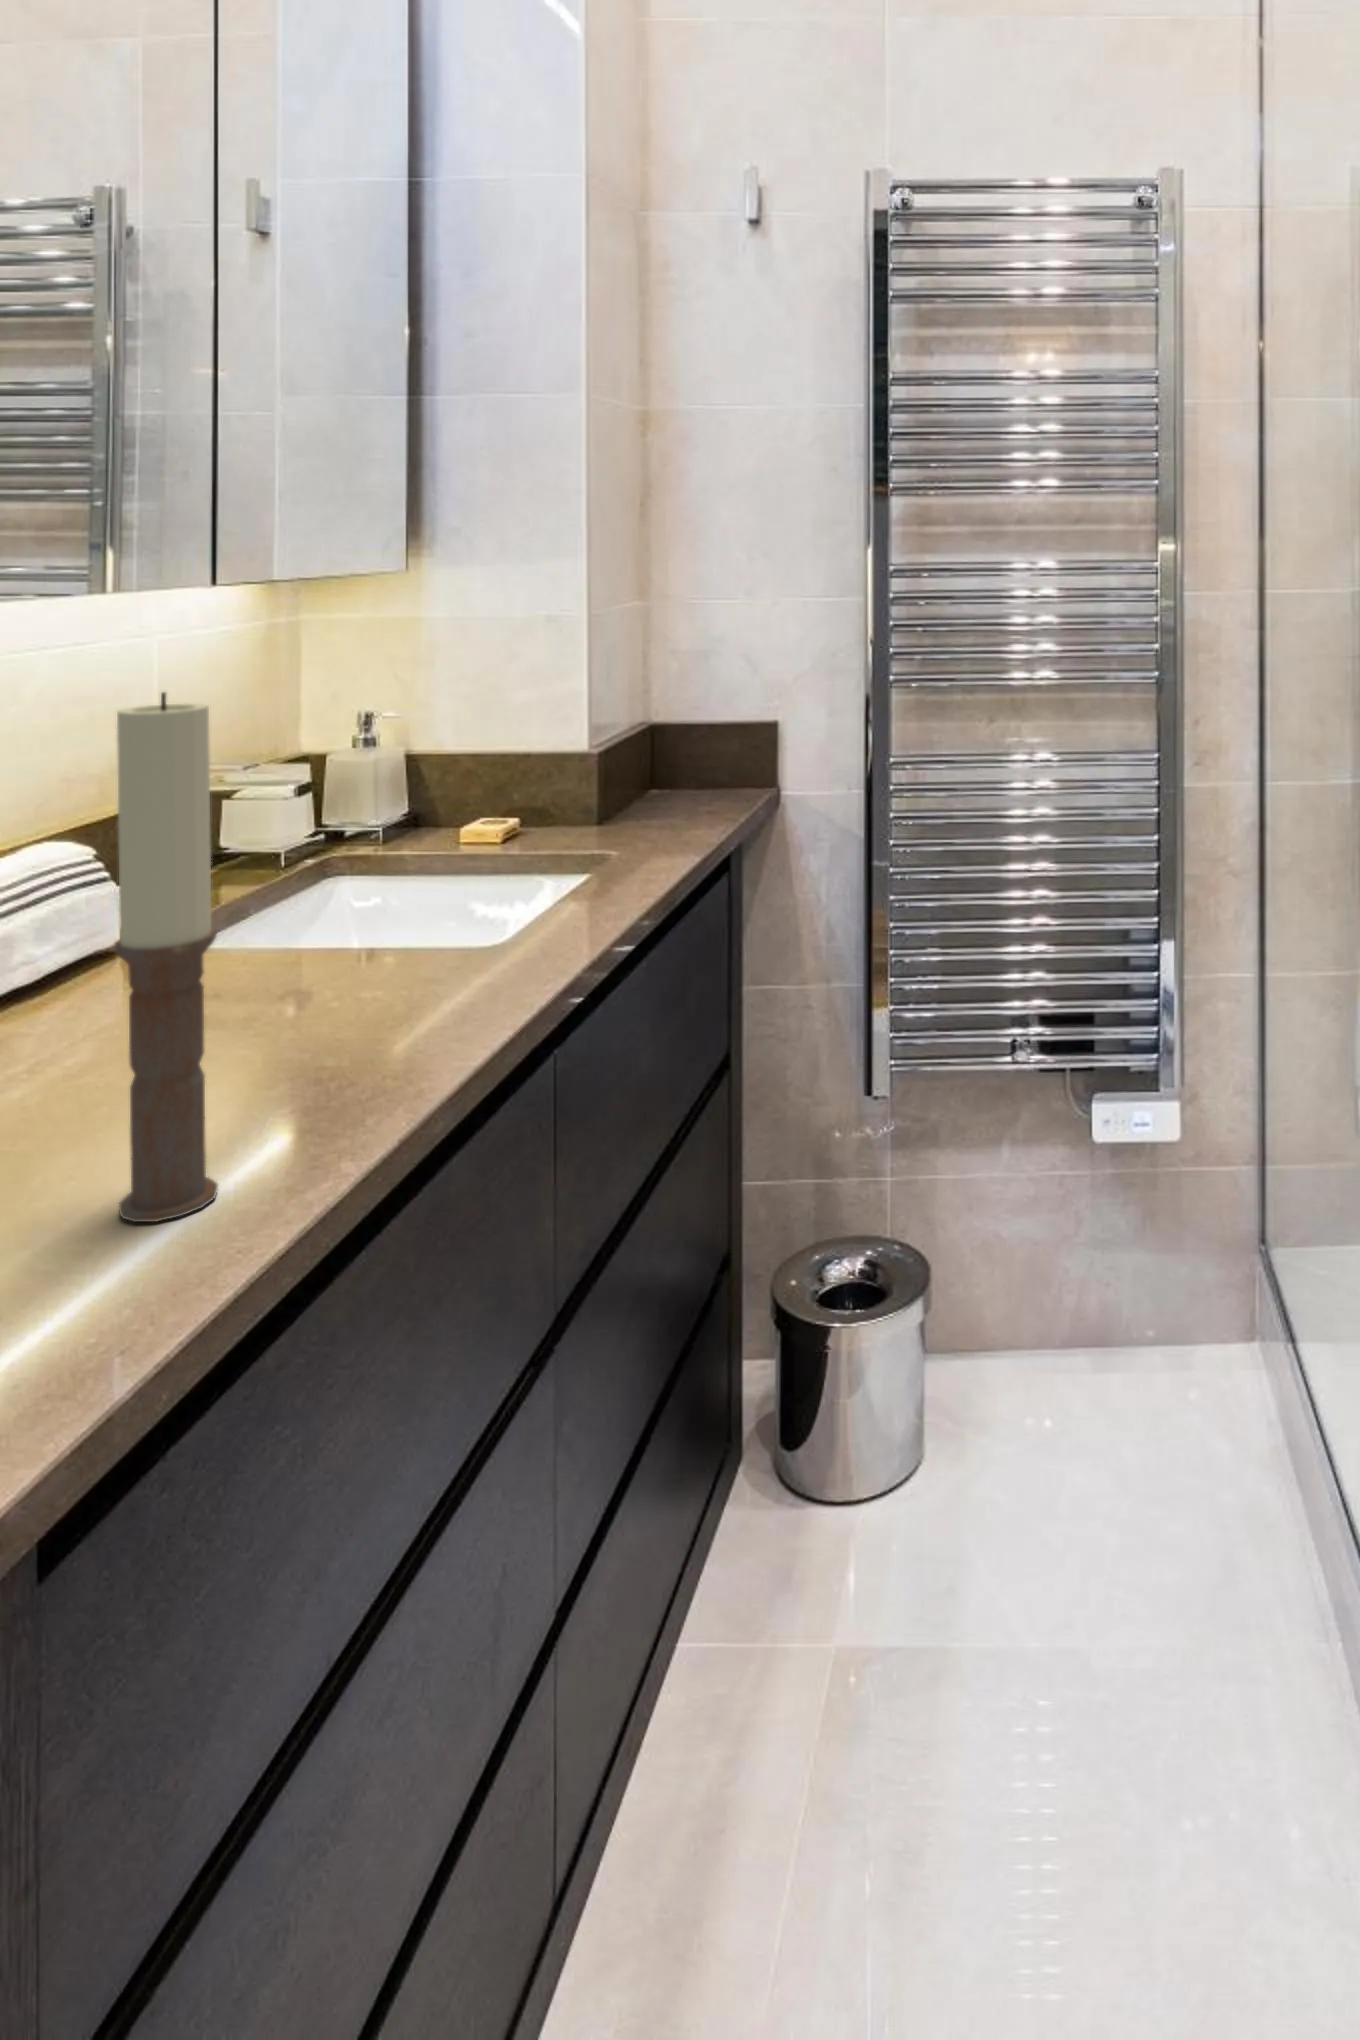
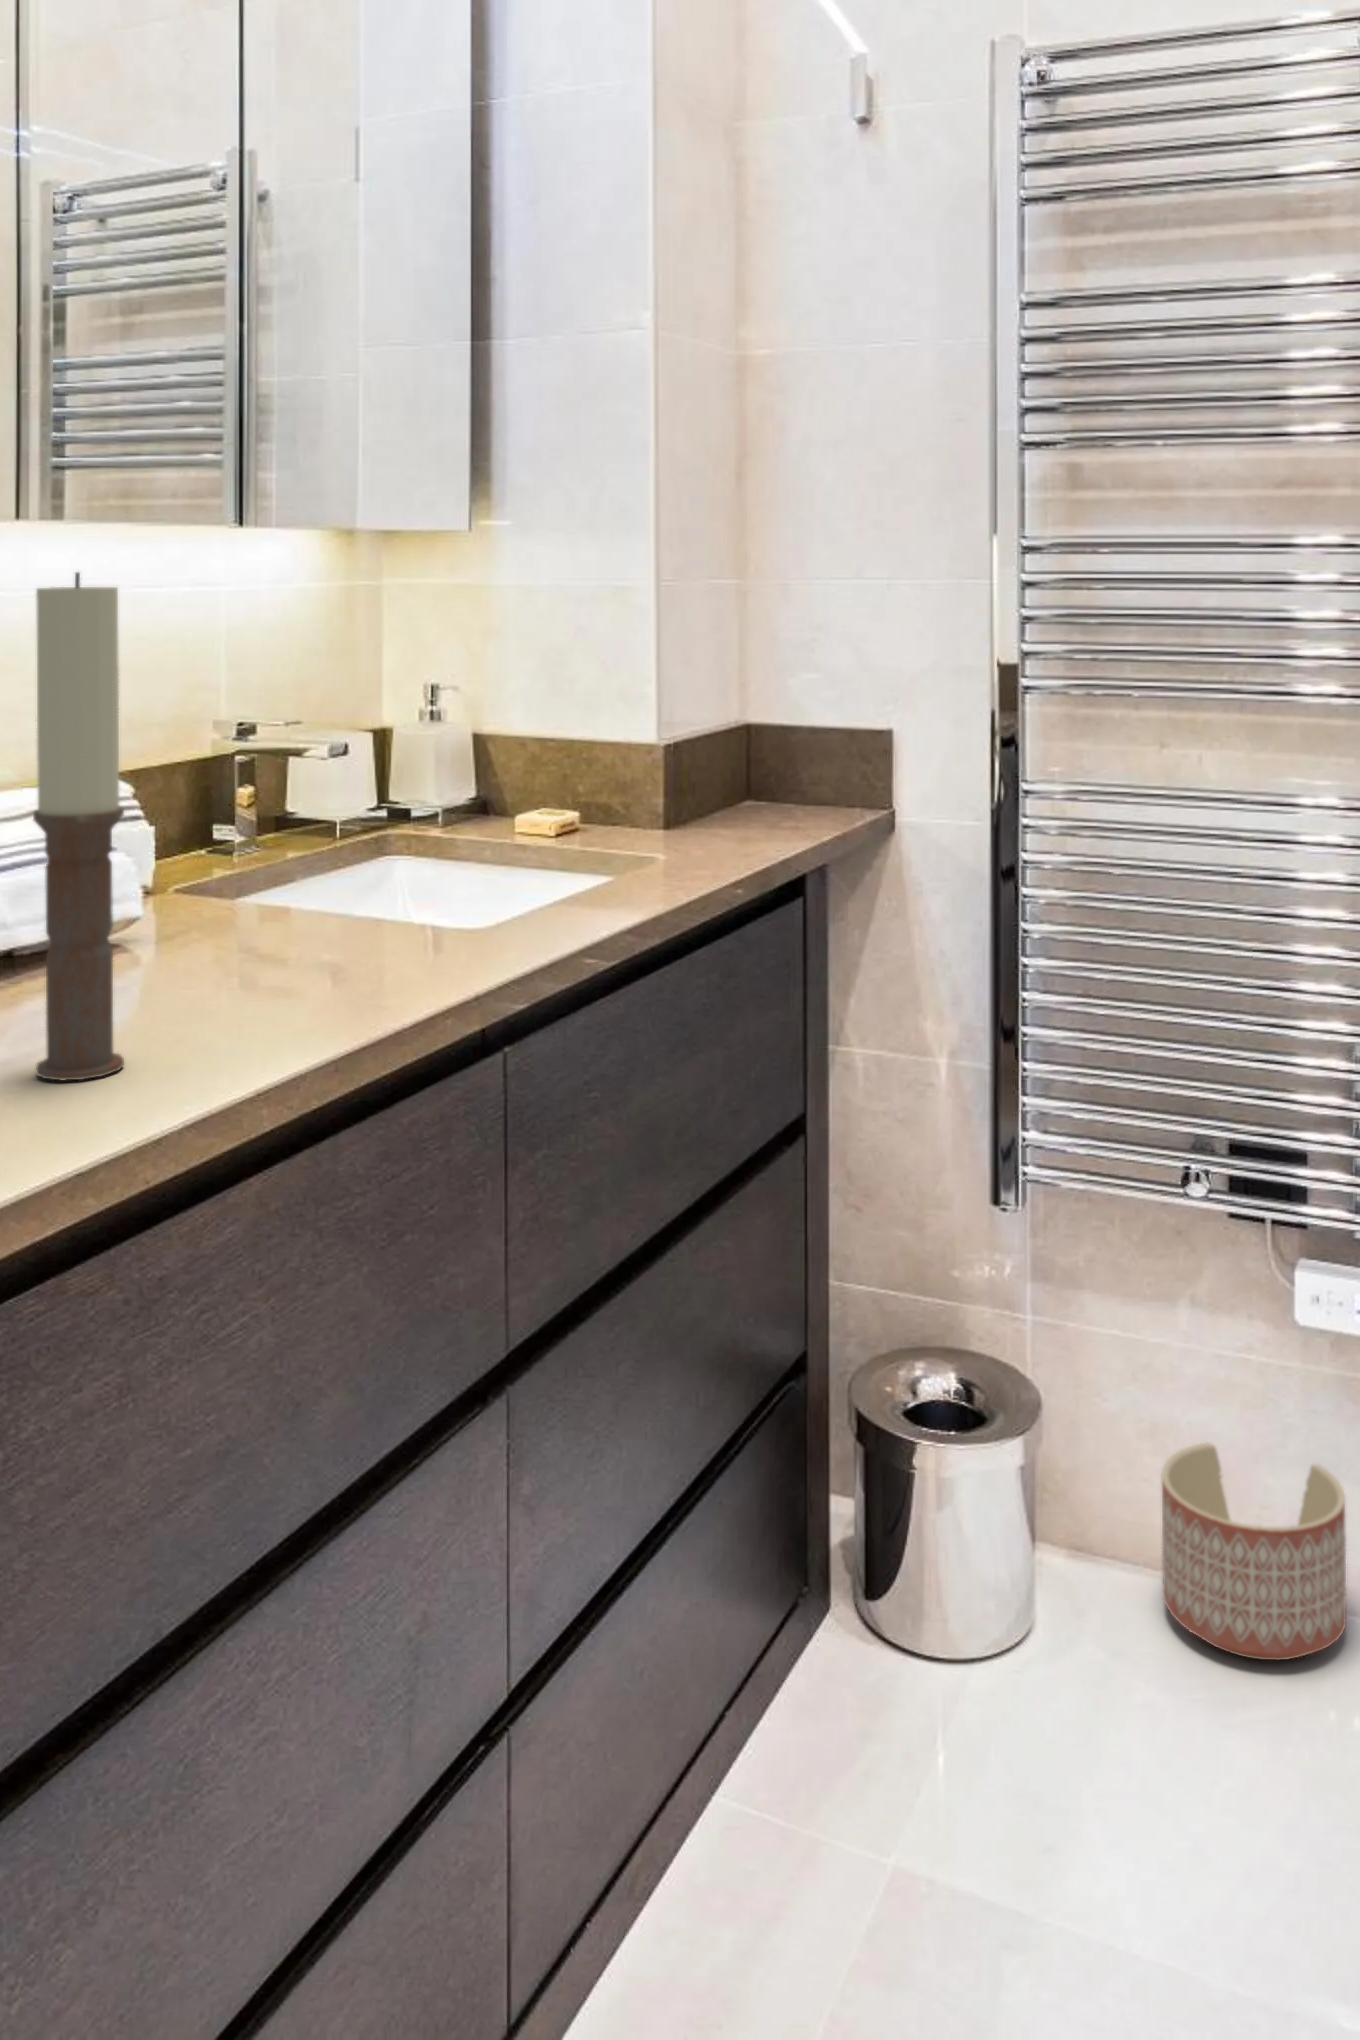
planter: none [1002,1271,1138,1443] -> present [1162,1442,1346,1660]

